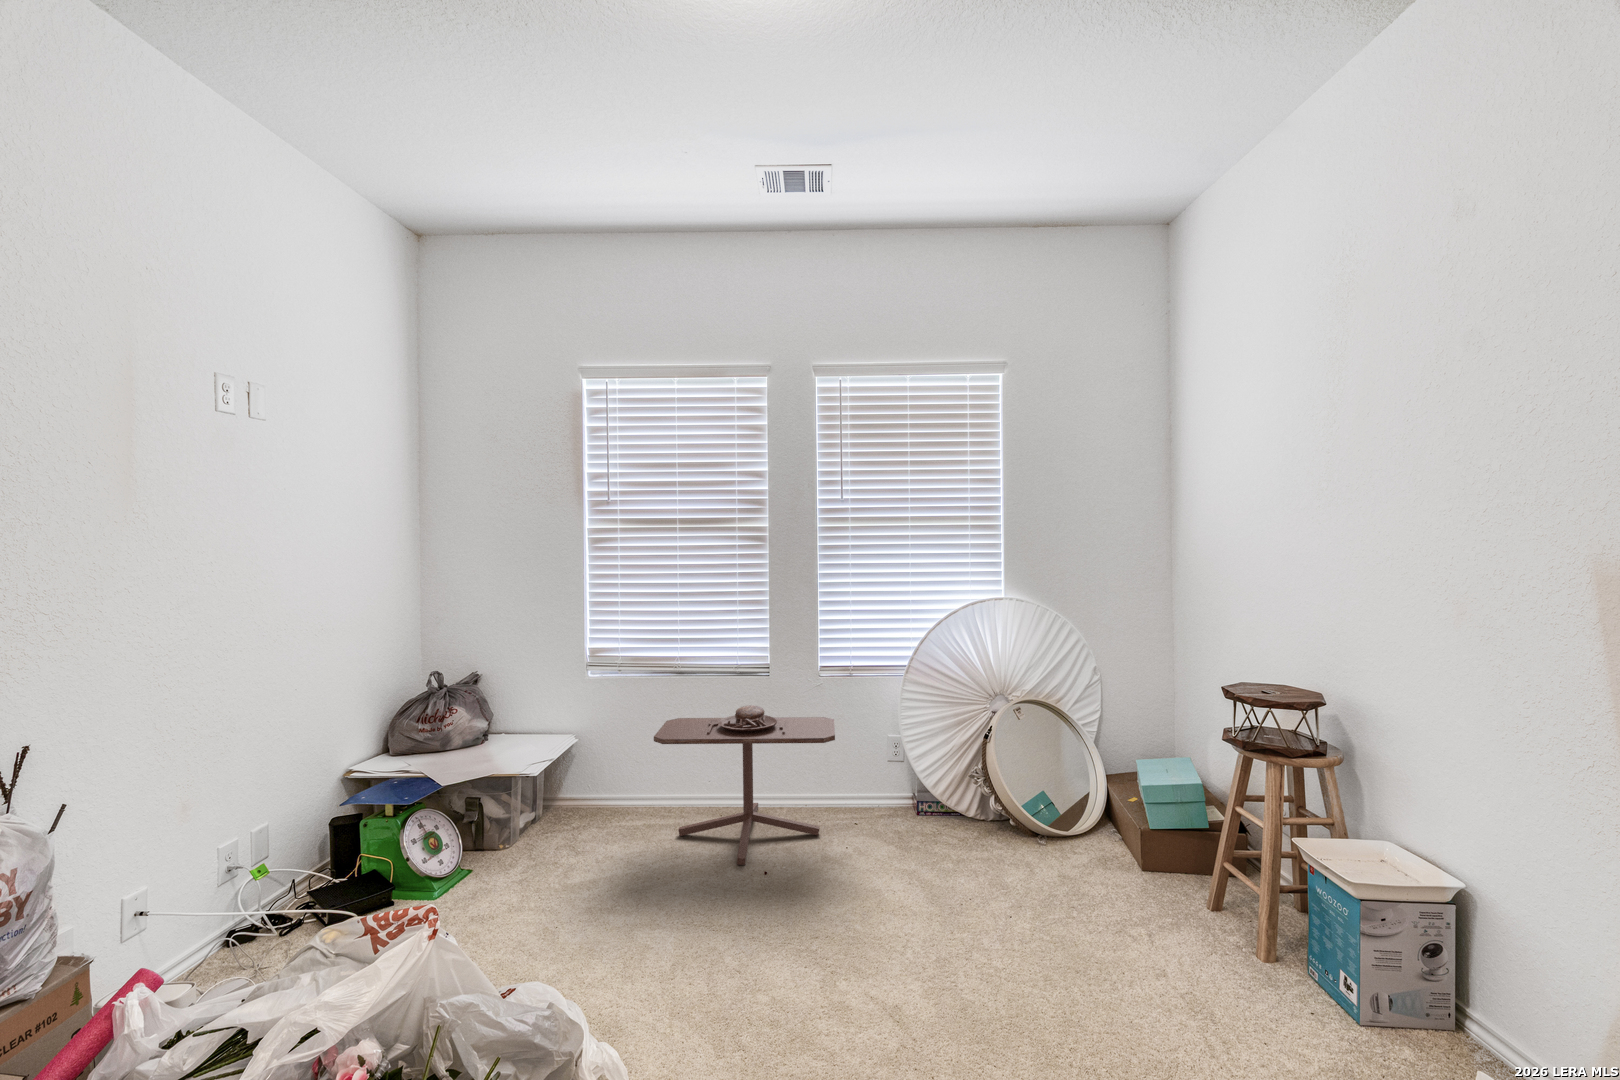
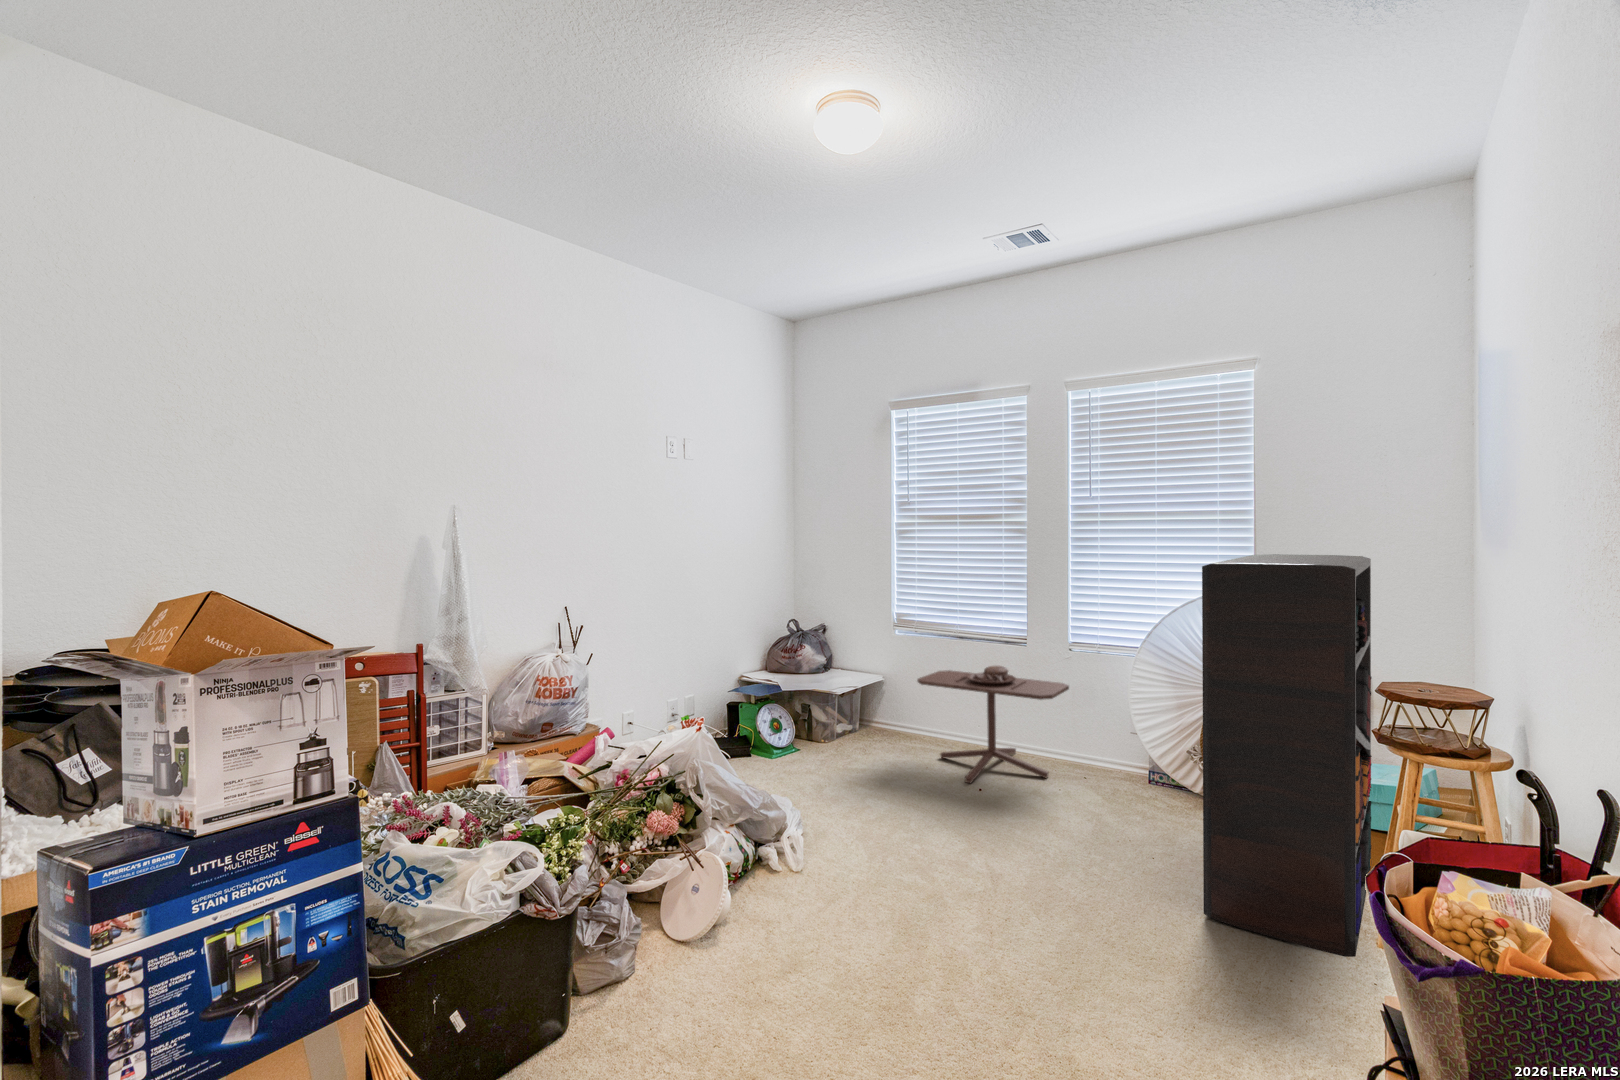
bookshelf: none [1056,560,1272,982] -> present [1202,554,1372,957]

